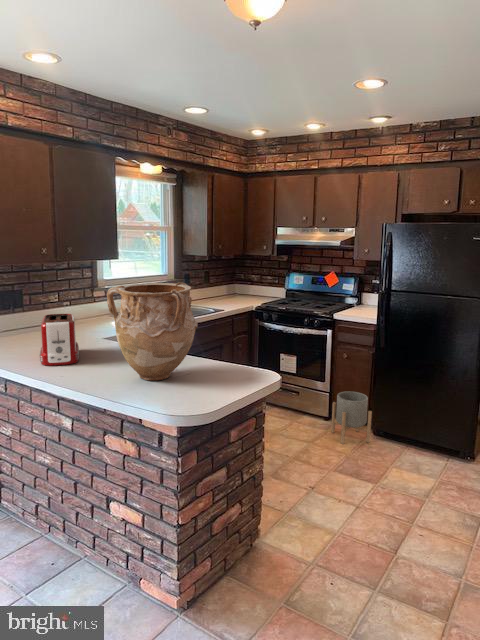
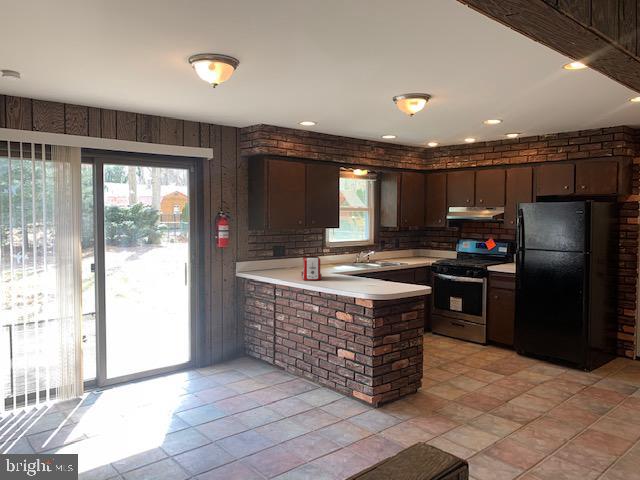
vase: present [107,282,197,381] -> none [339,236,385,286]
planter: present [331,392,372,444] -> none [484,322,512,358]

